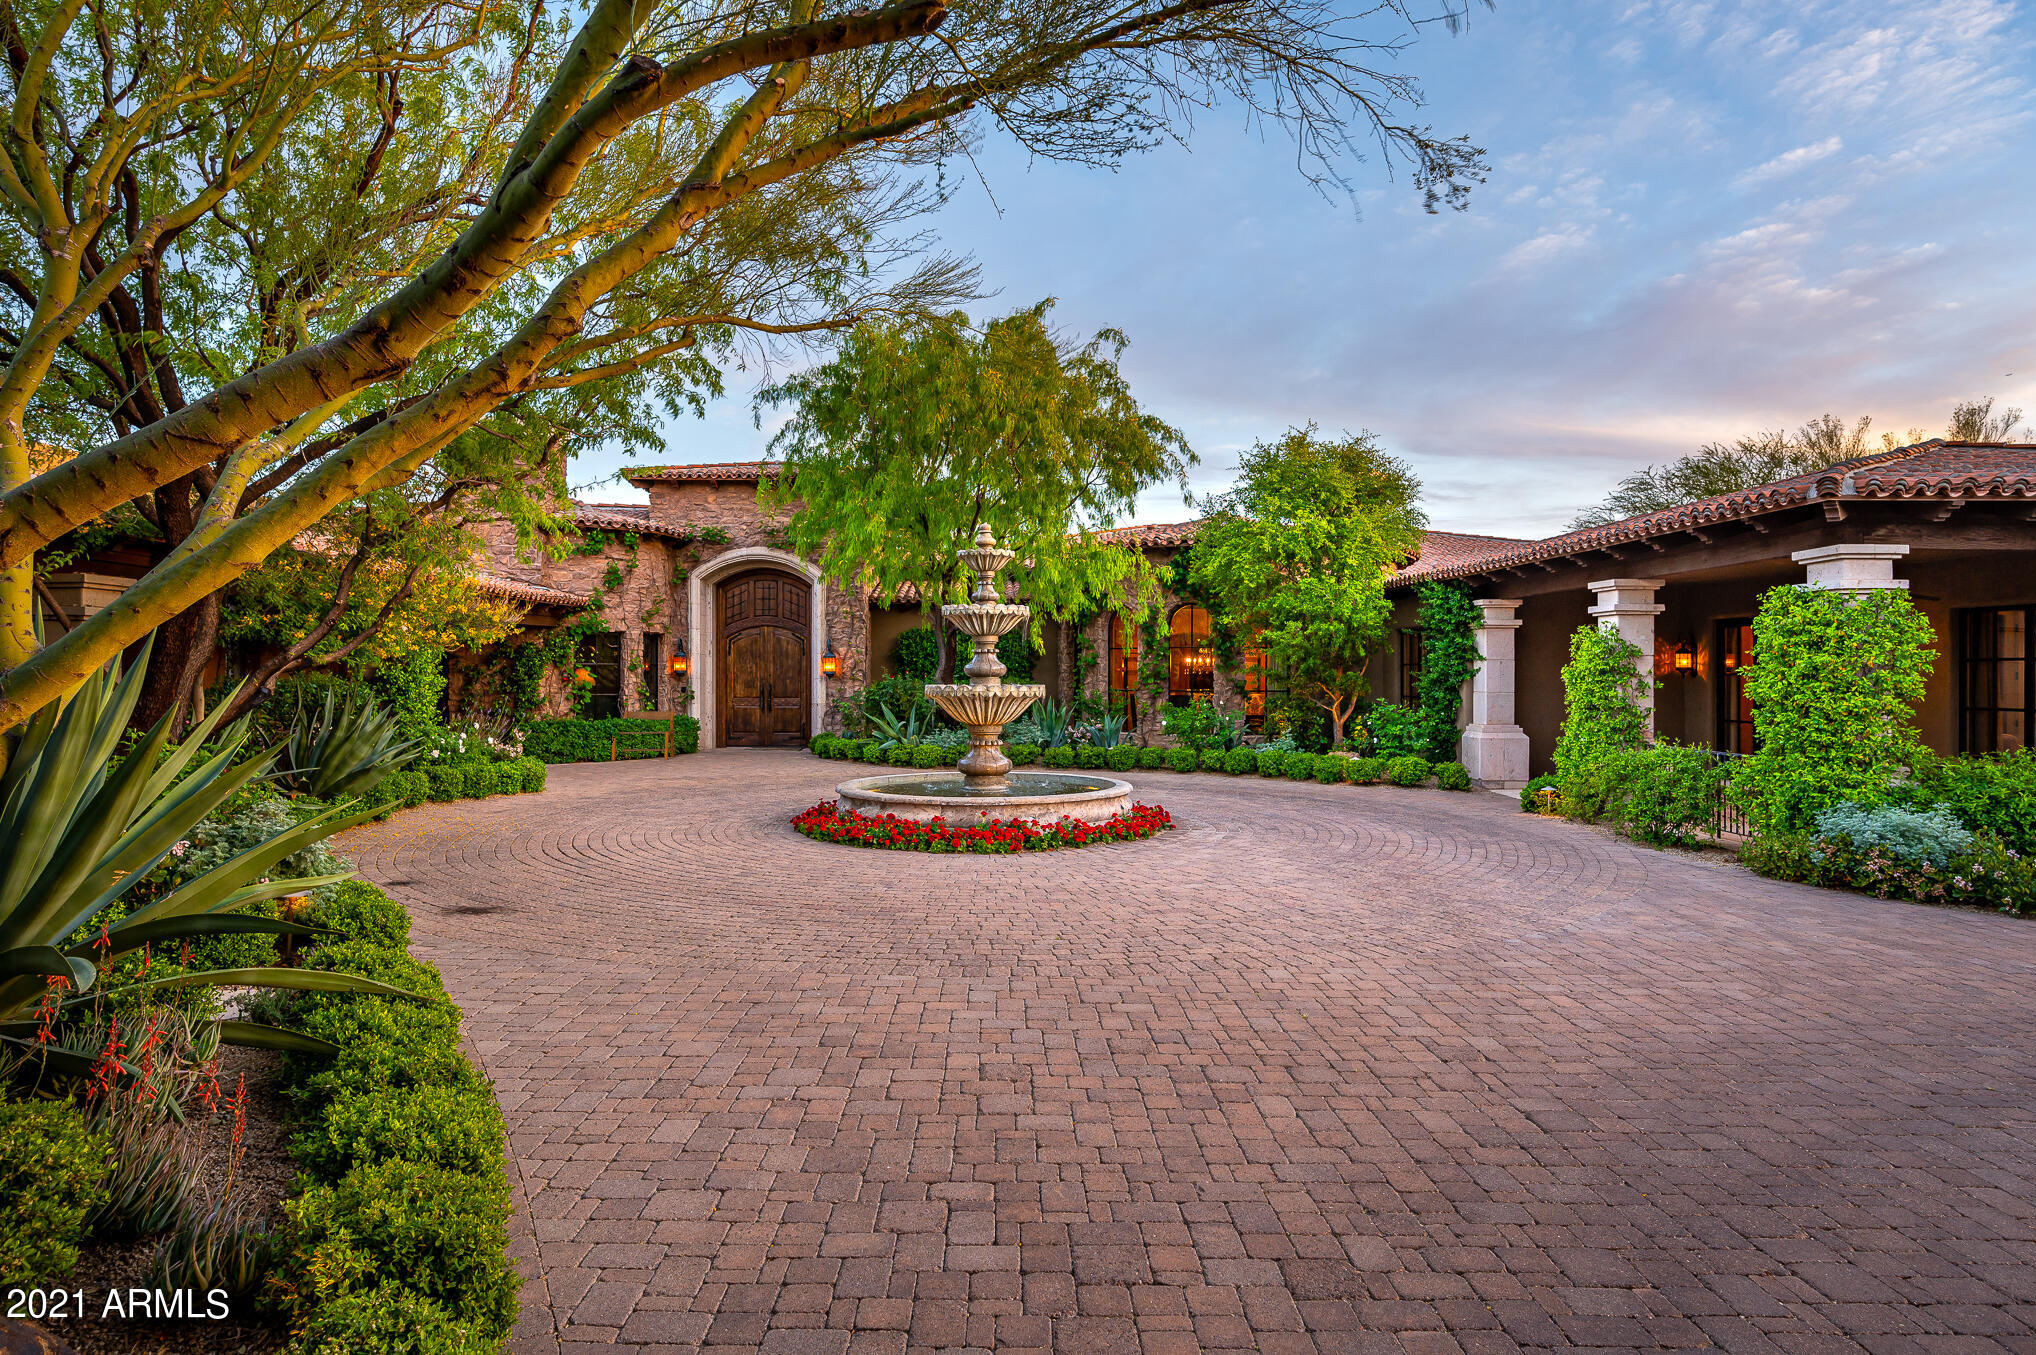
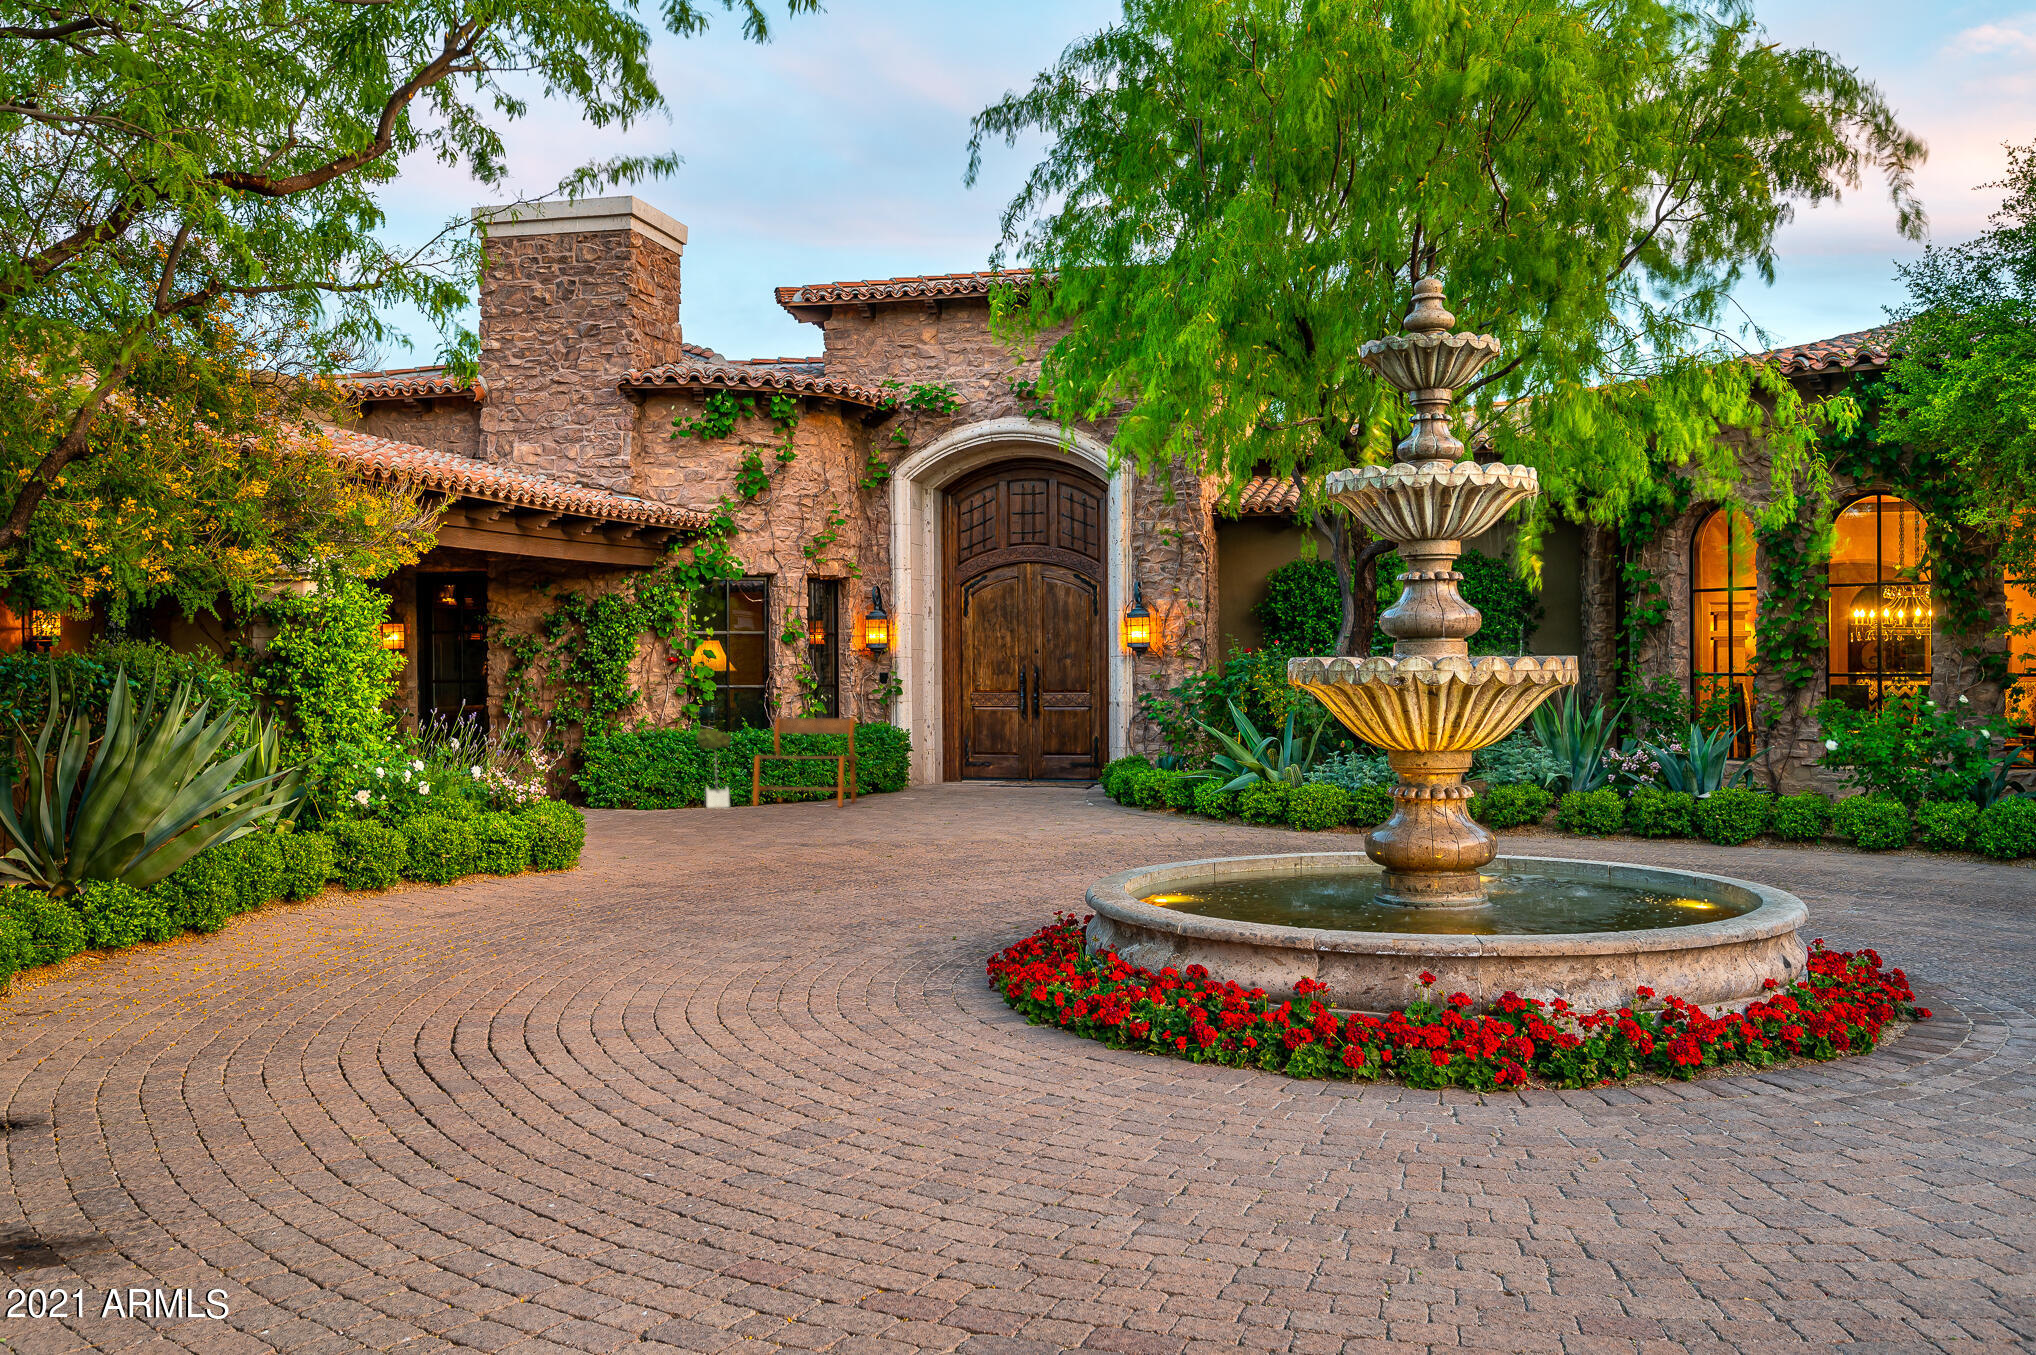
potted tree: none [576,717,599,762] -> present [697,728,731,808]

